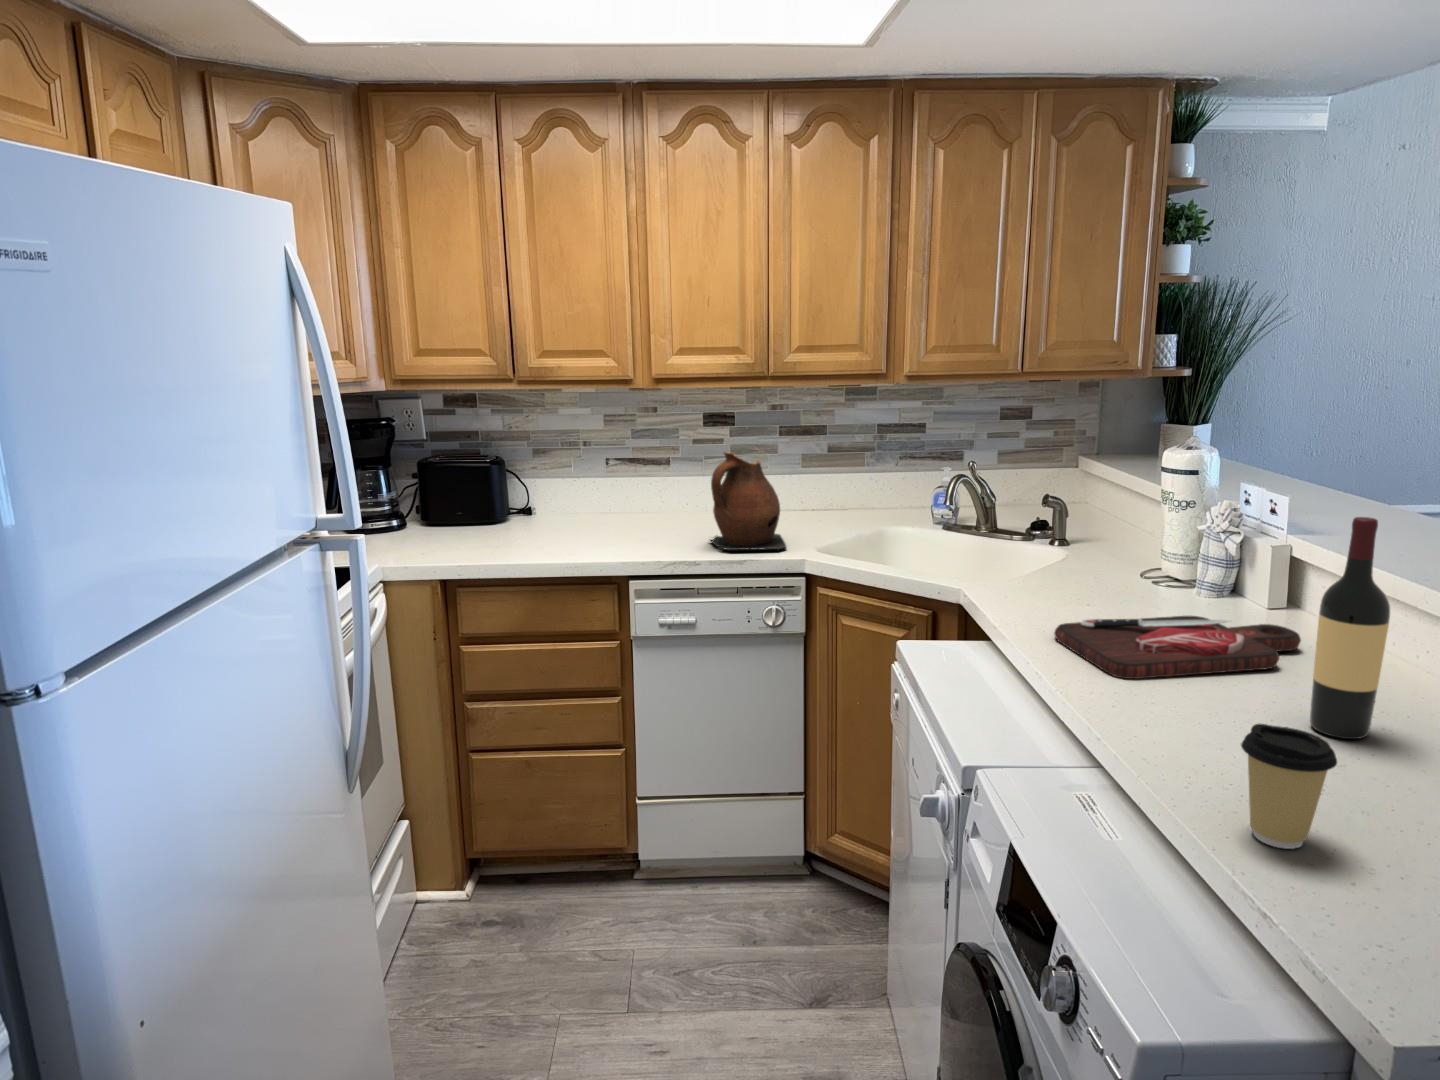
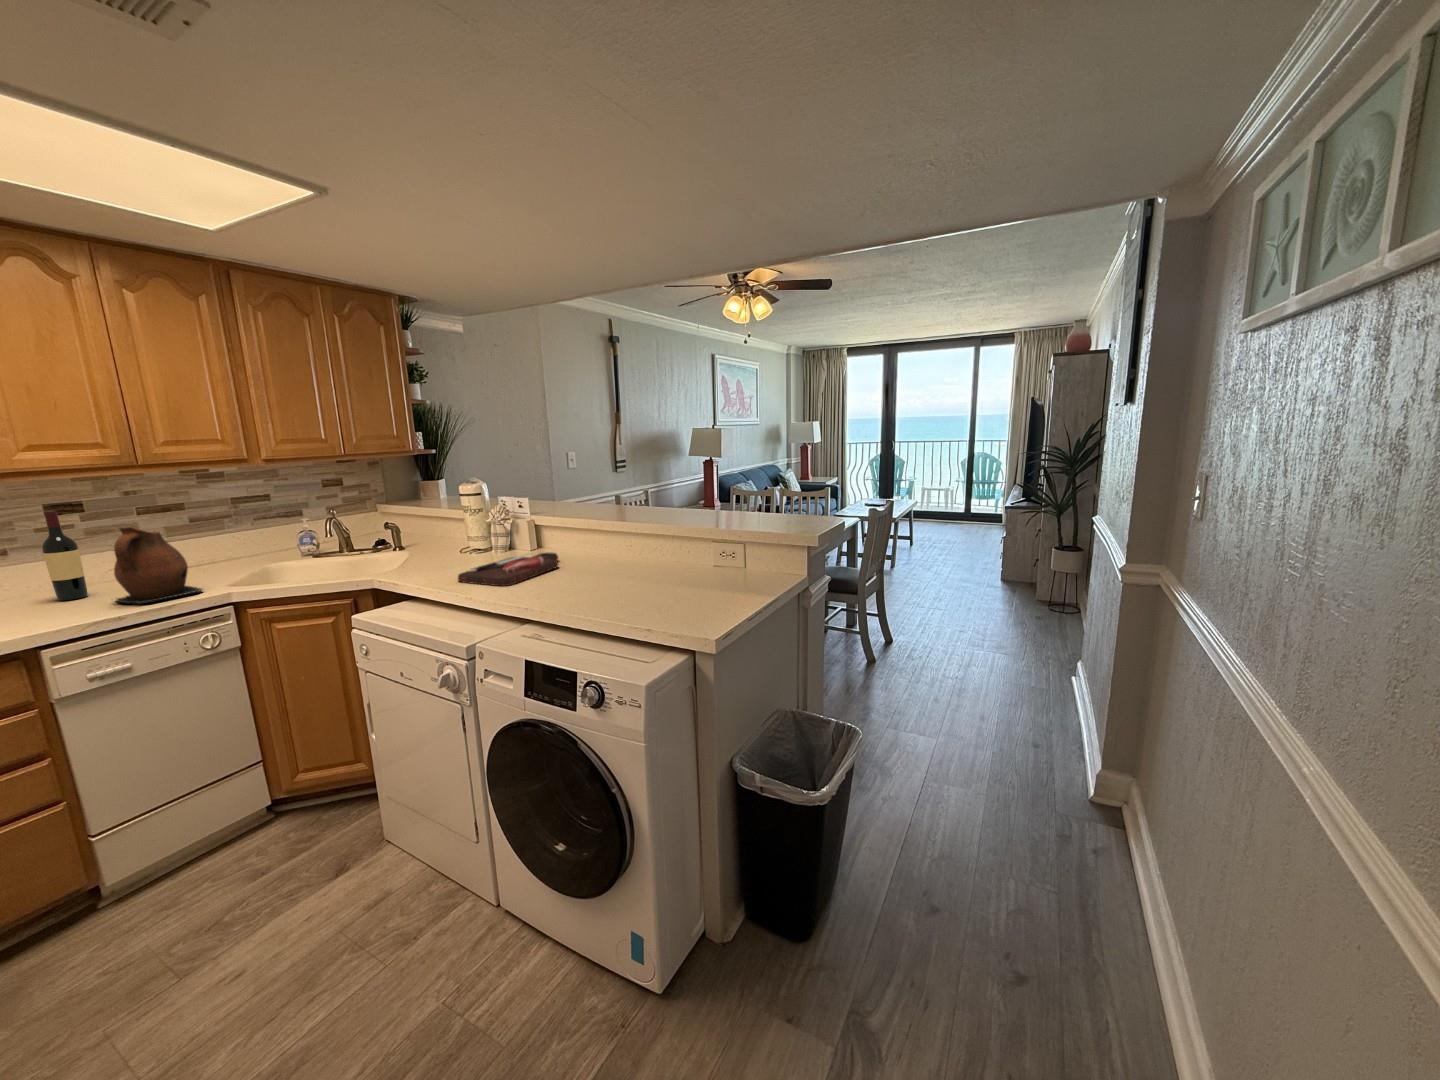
wine bottle: present [1310,517,1390,739] -> present [42,510,88,601]
coffee cup: present [1241,724,1337,849] -> none [600,566,632,610]

